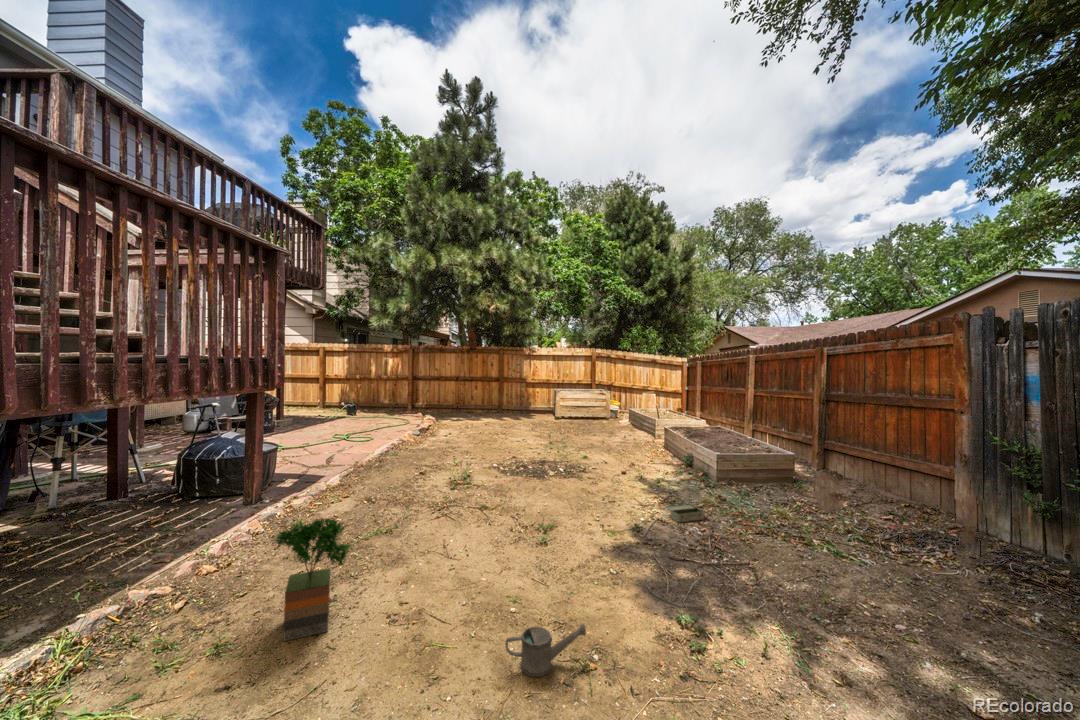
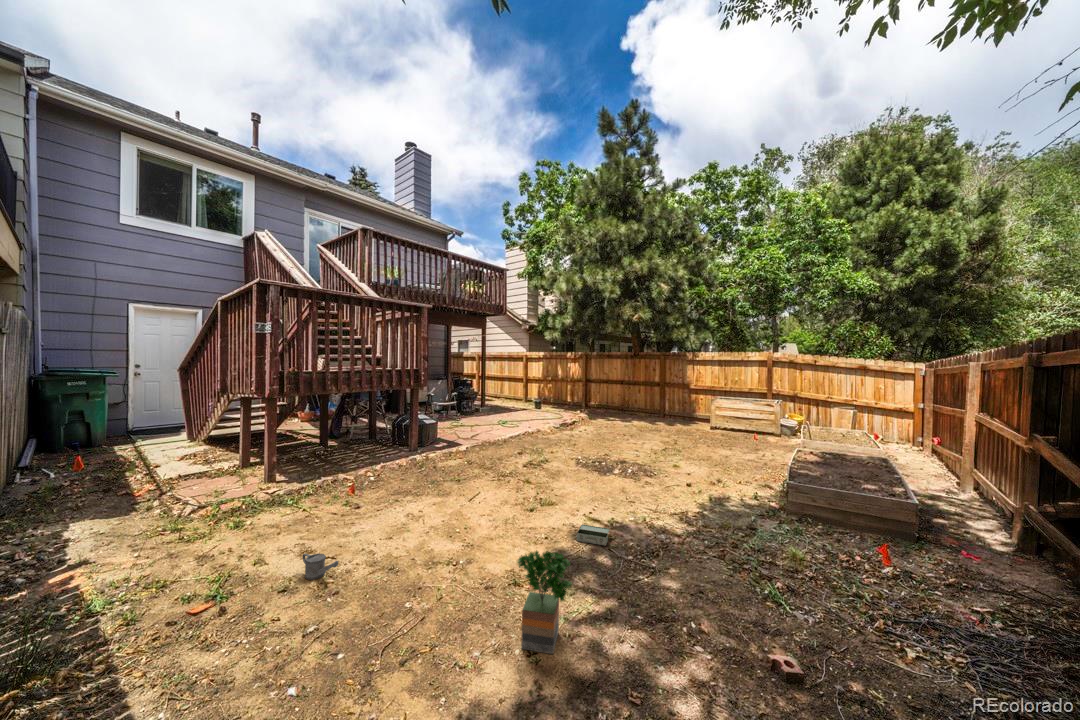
potted tree: present [275,518,350,641] -> present [517,551,572,654]

